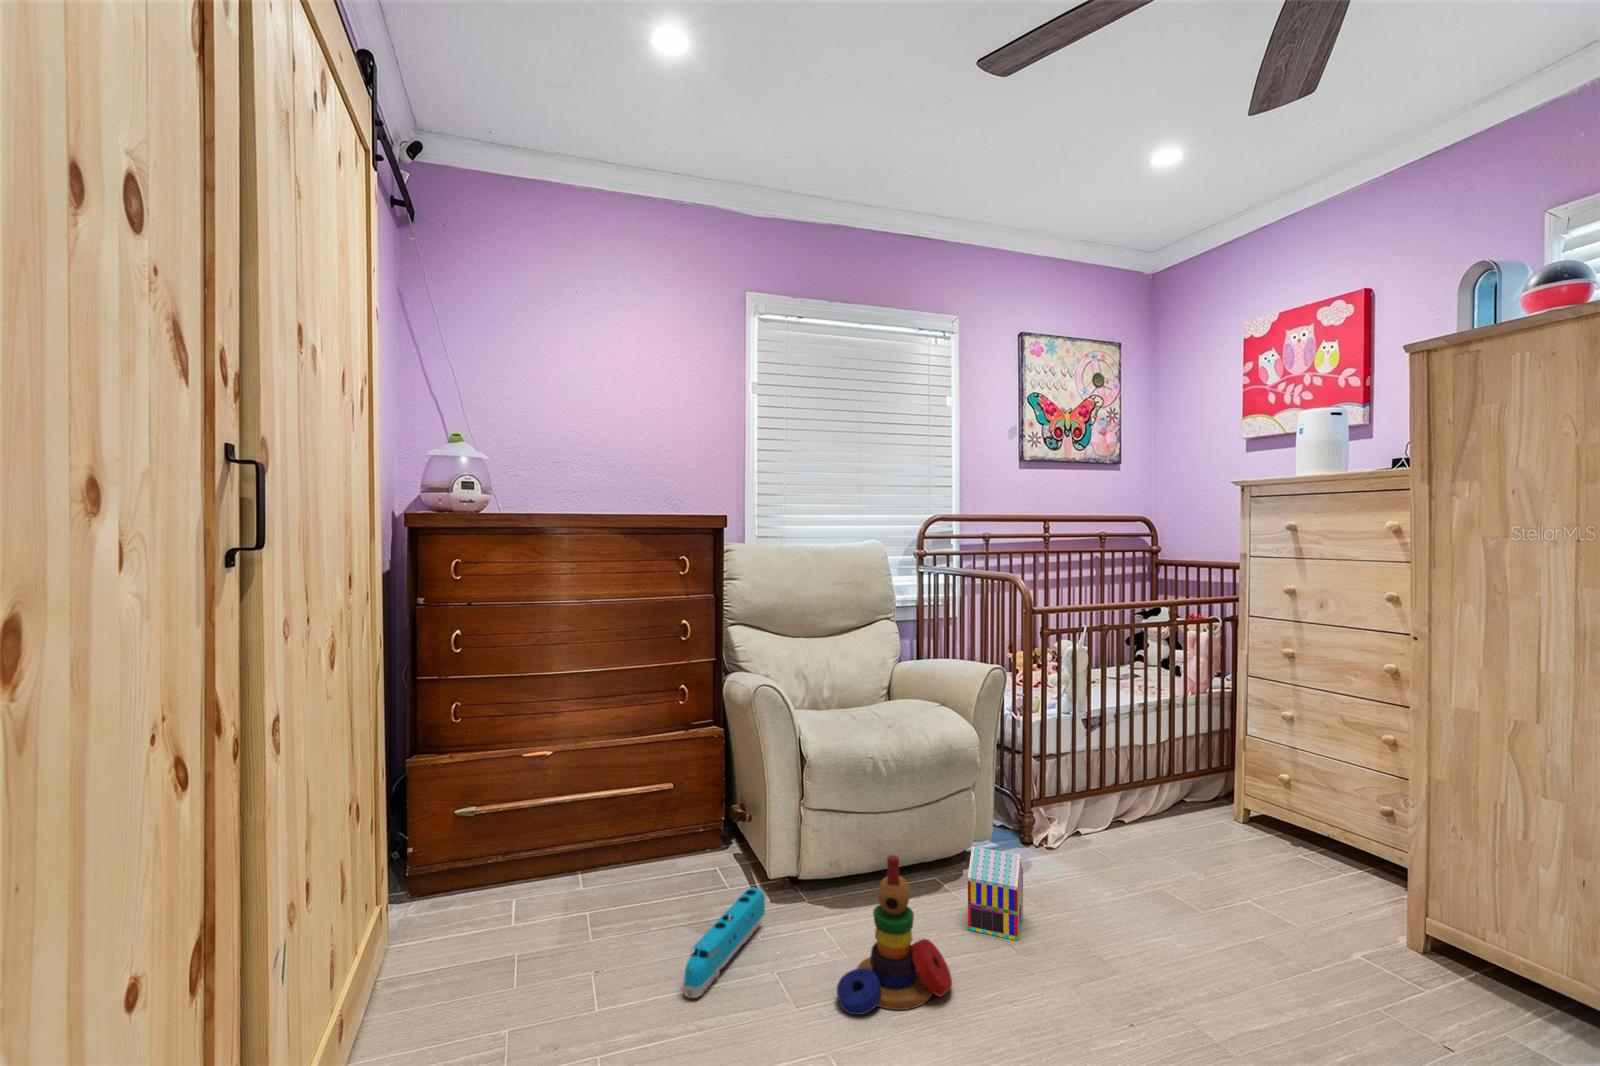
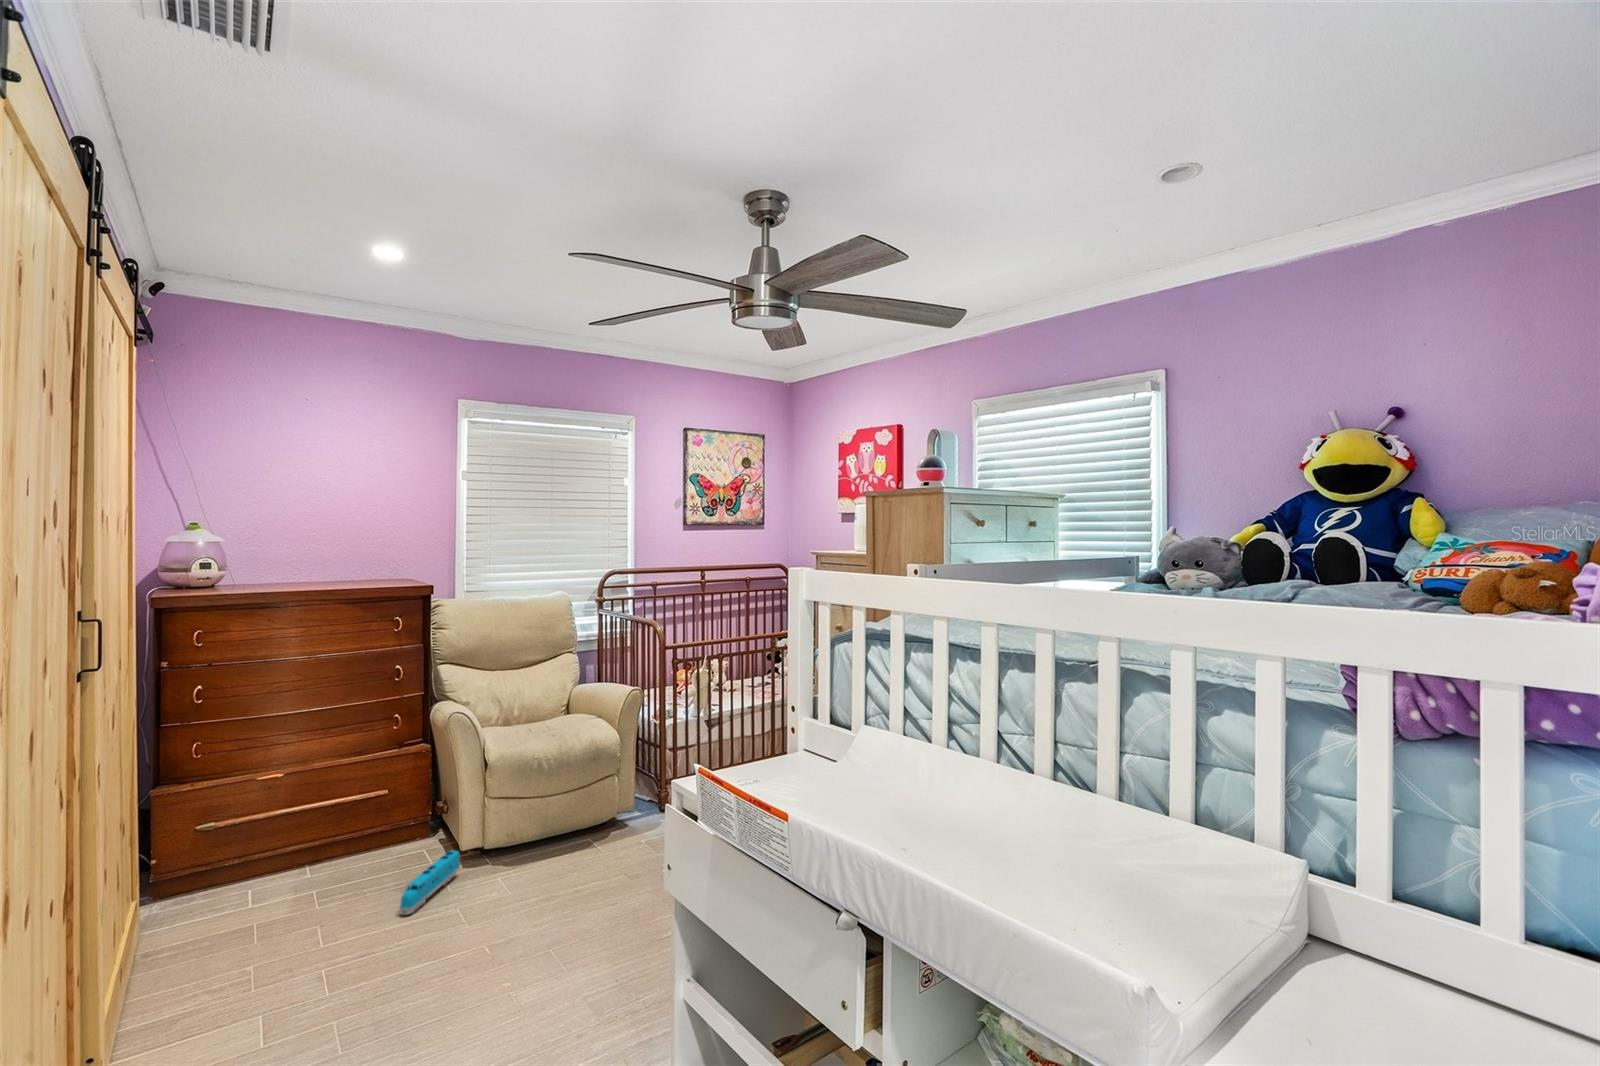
toy house: present [968,847,1023,940] -> none [601,807,640,860]
stacking toy: present [837,855,952,1015] -> none [505,811,580,907]

